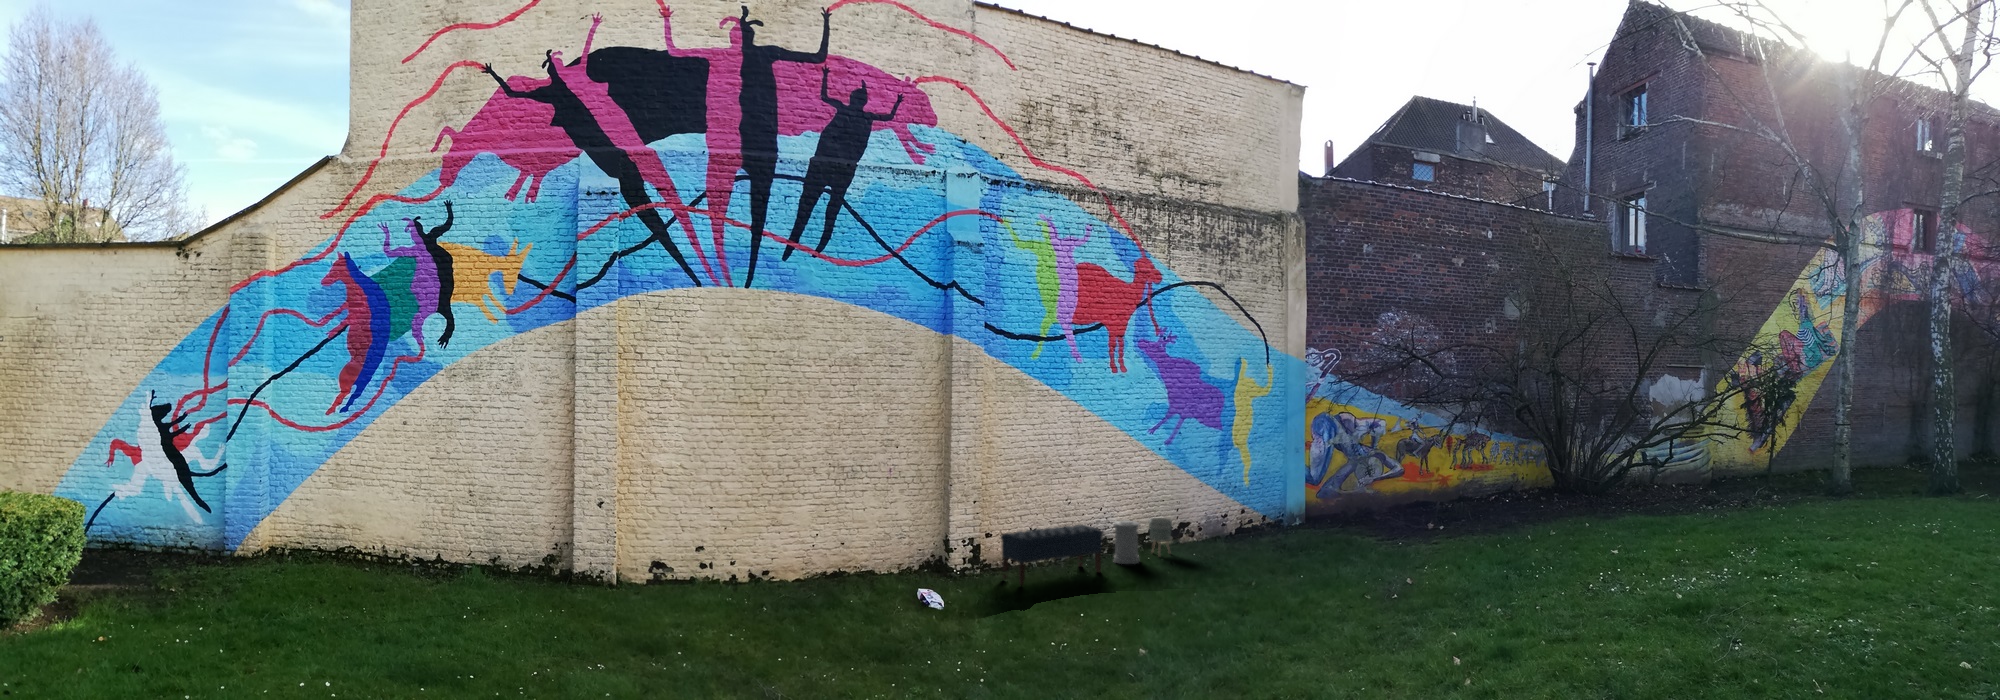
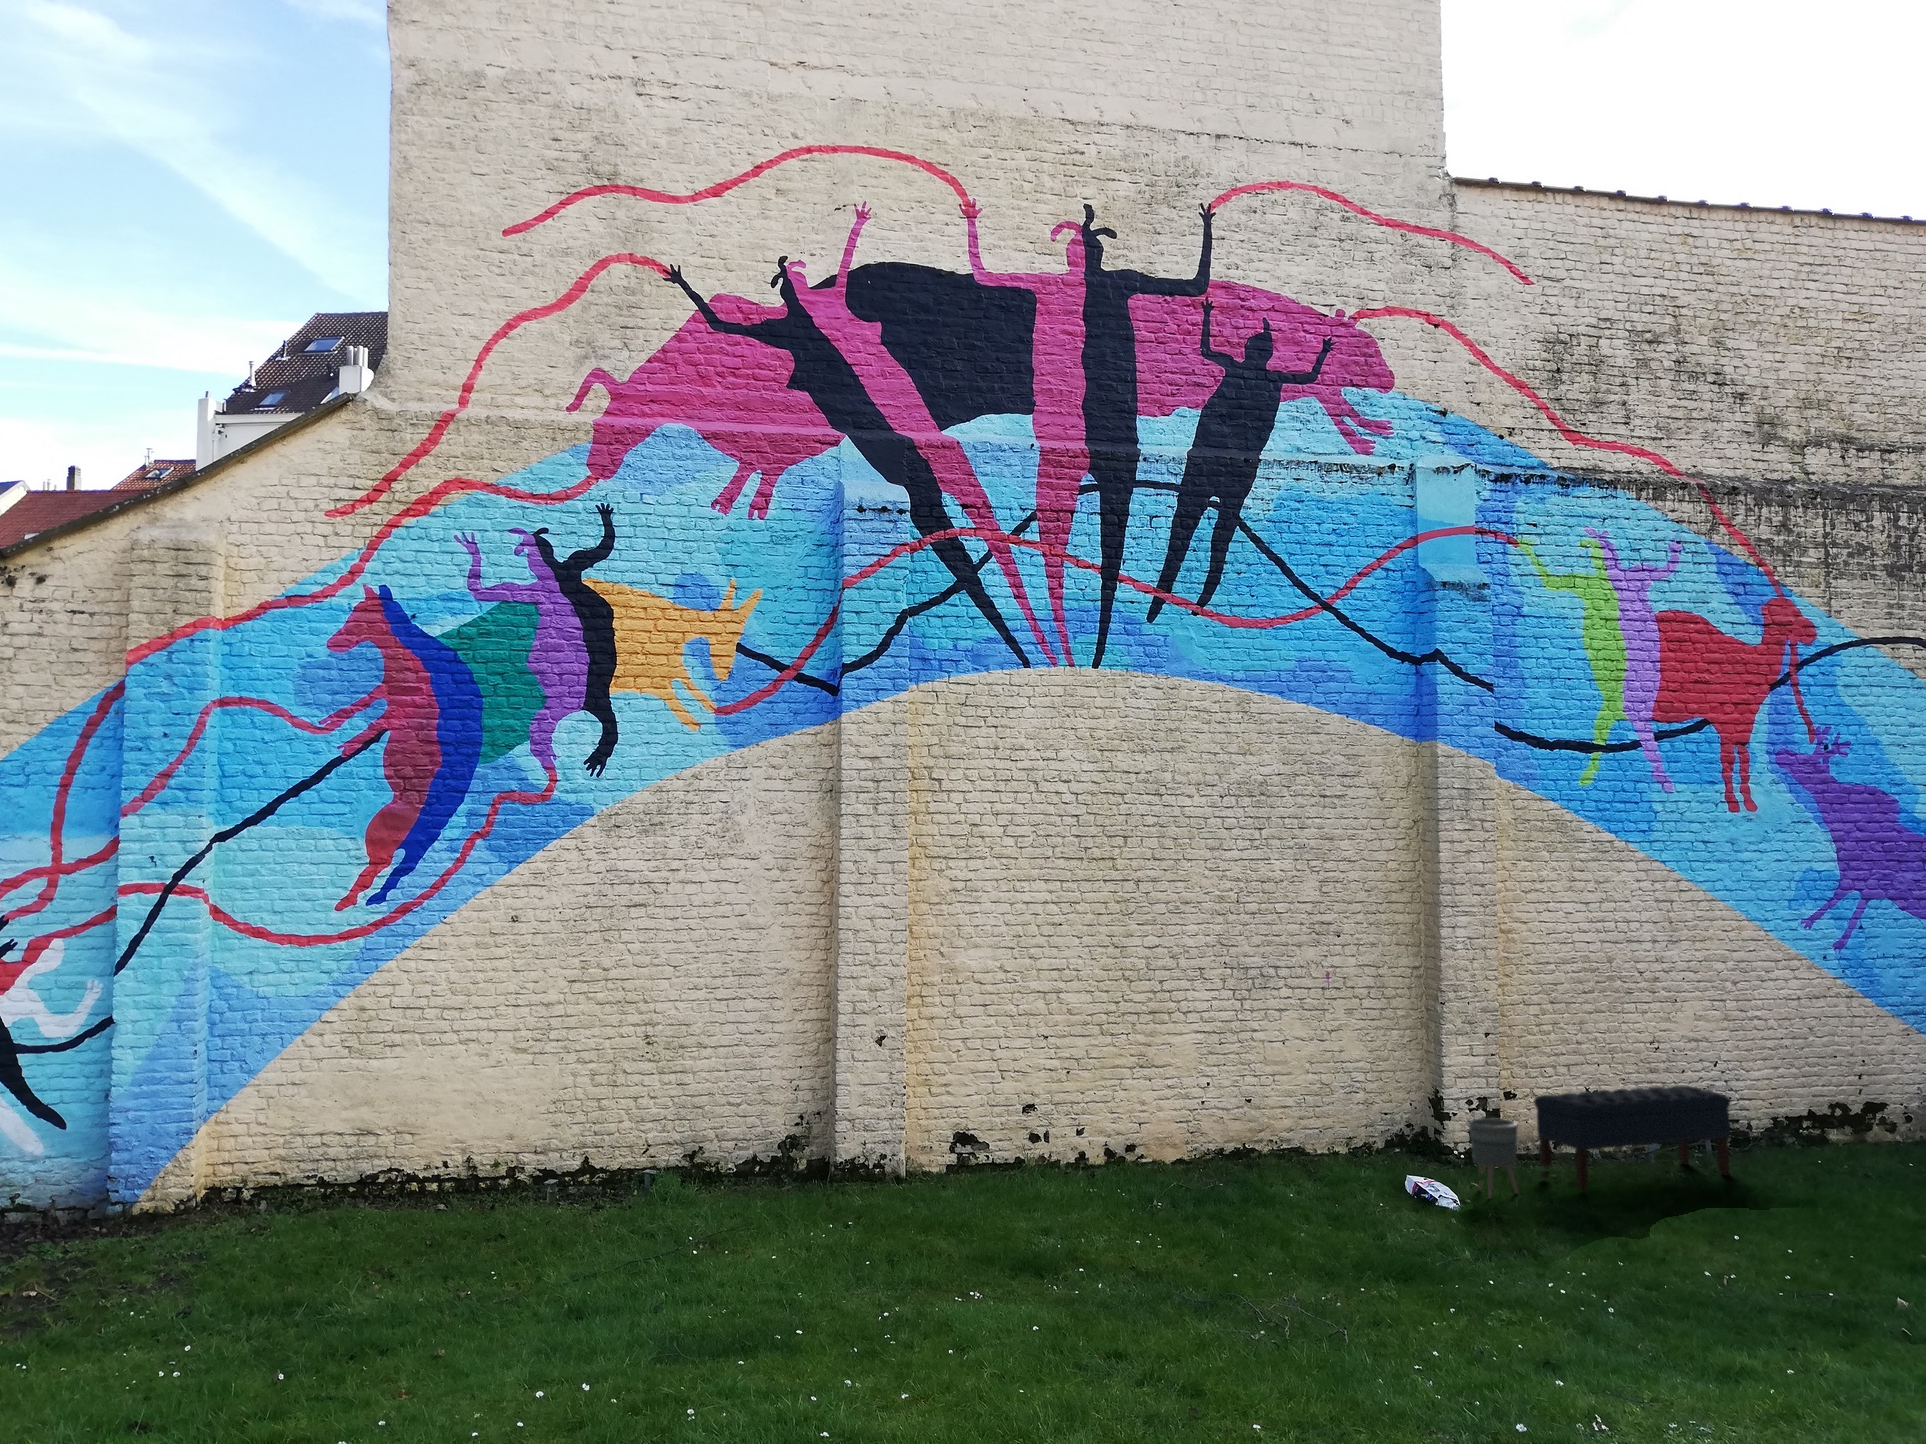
planter: present [1149,518,1172,556] -> present [1469,1118,1518,1198]
trash can: present [1114,520,1139,564] -> none [1744,1082,1801,1163]

